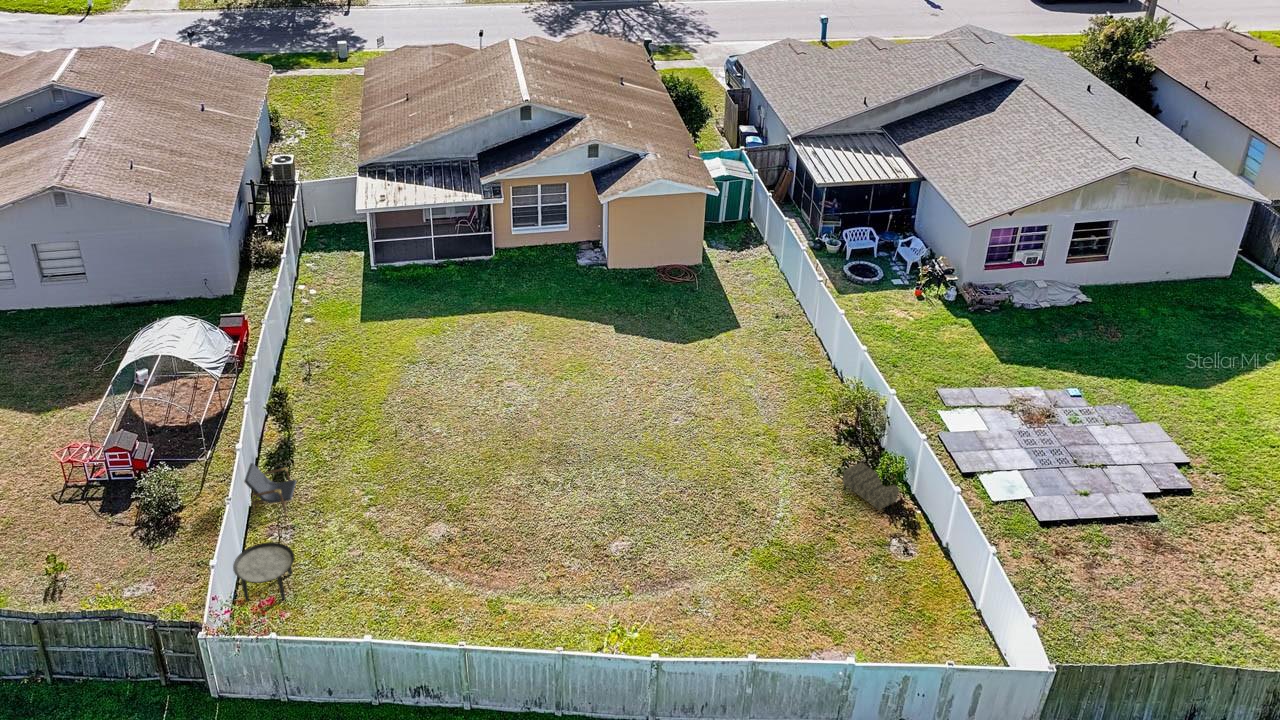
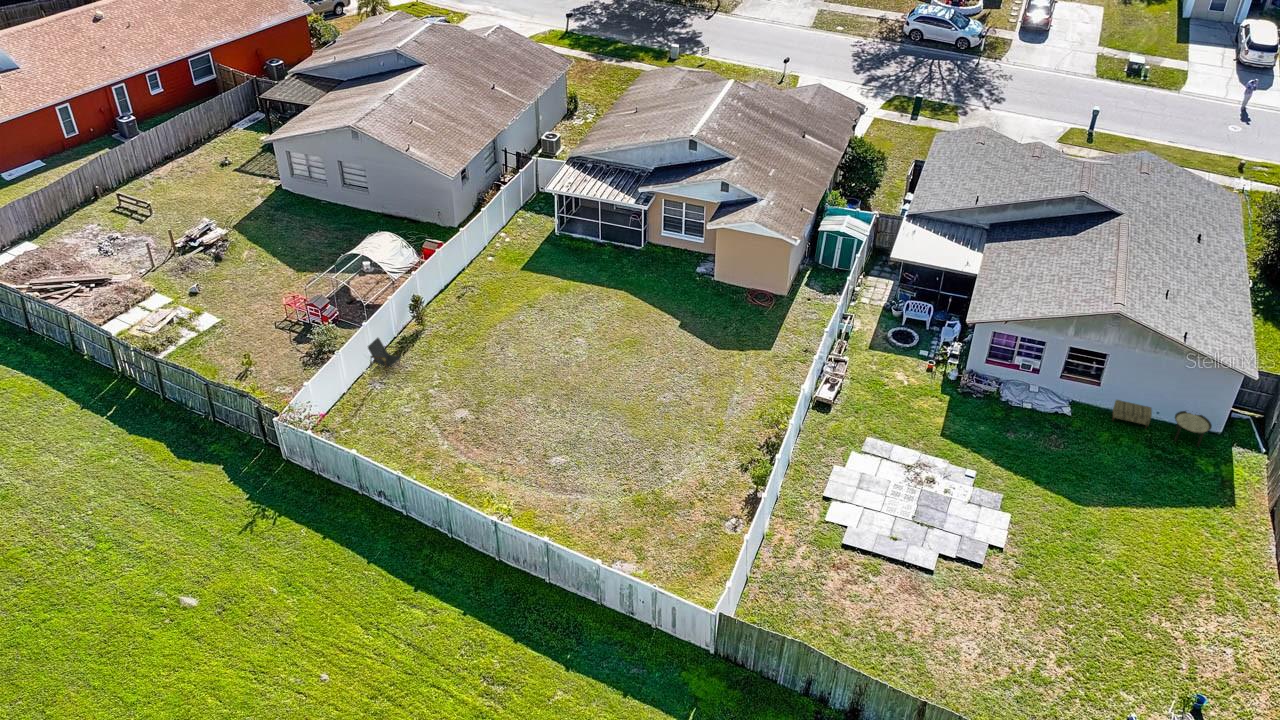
bench: present [842,462,898,515] -> present [1112,400,1152,428]
round table: present [233,542,294,601] -> present [1174,411,1212,447]

